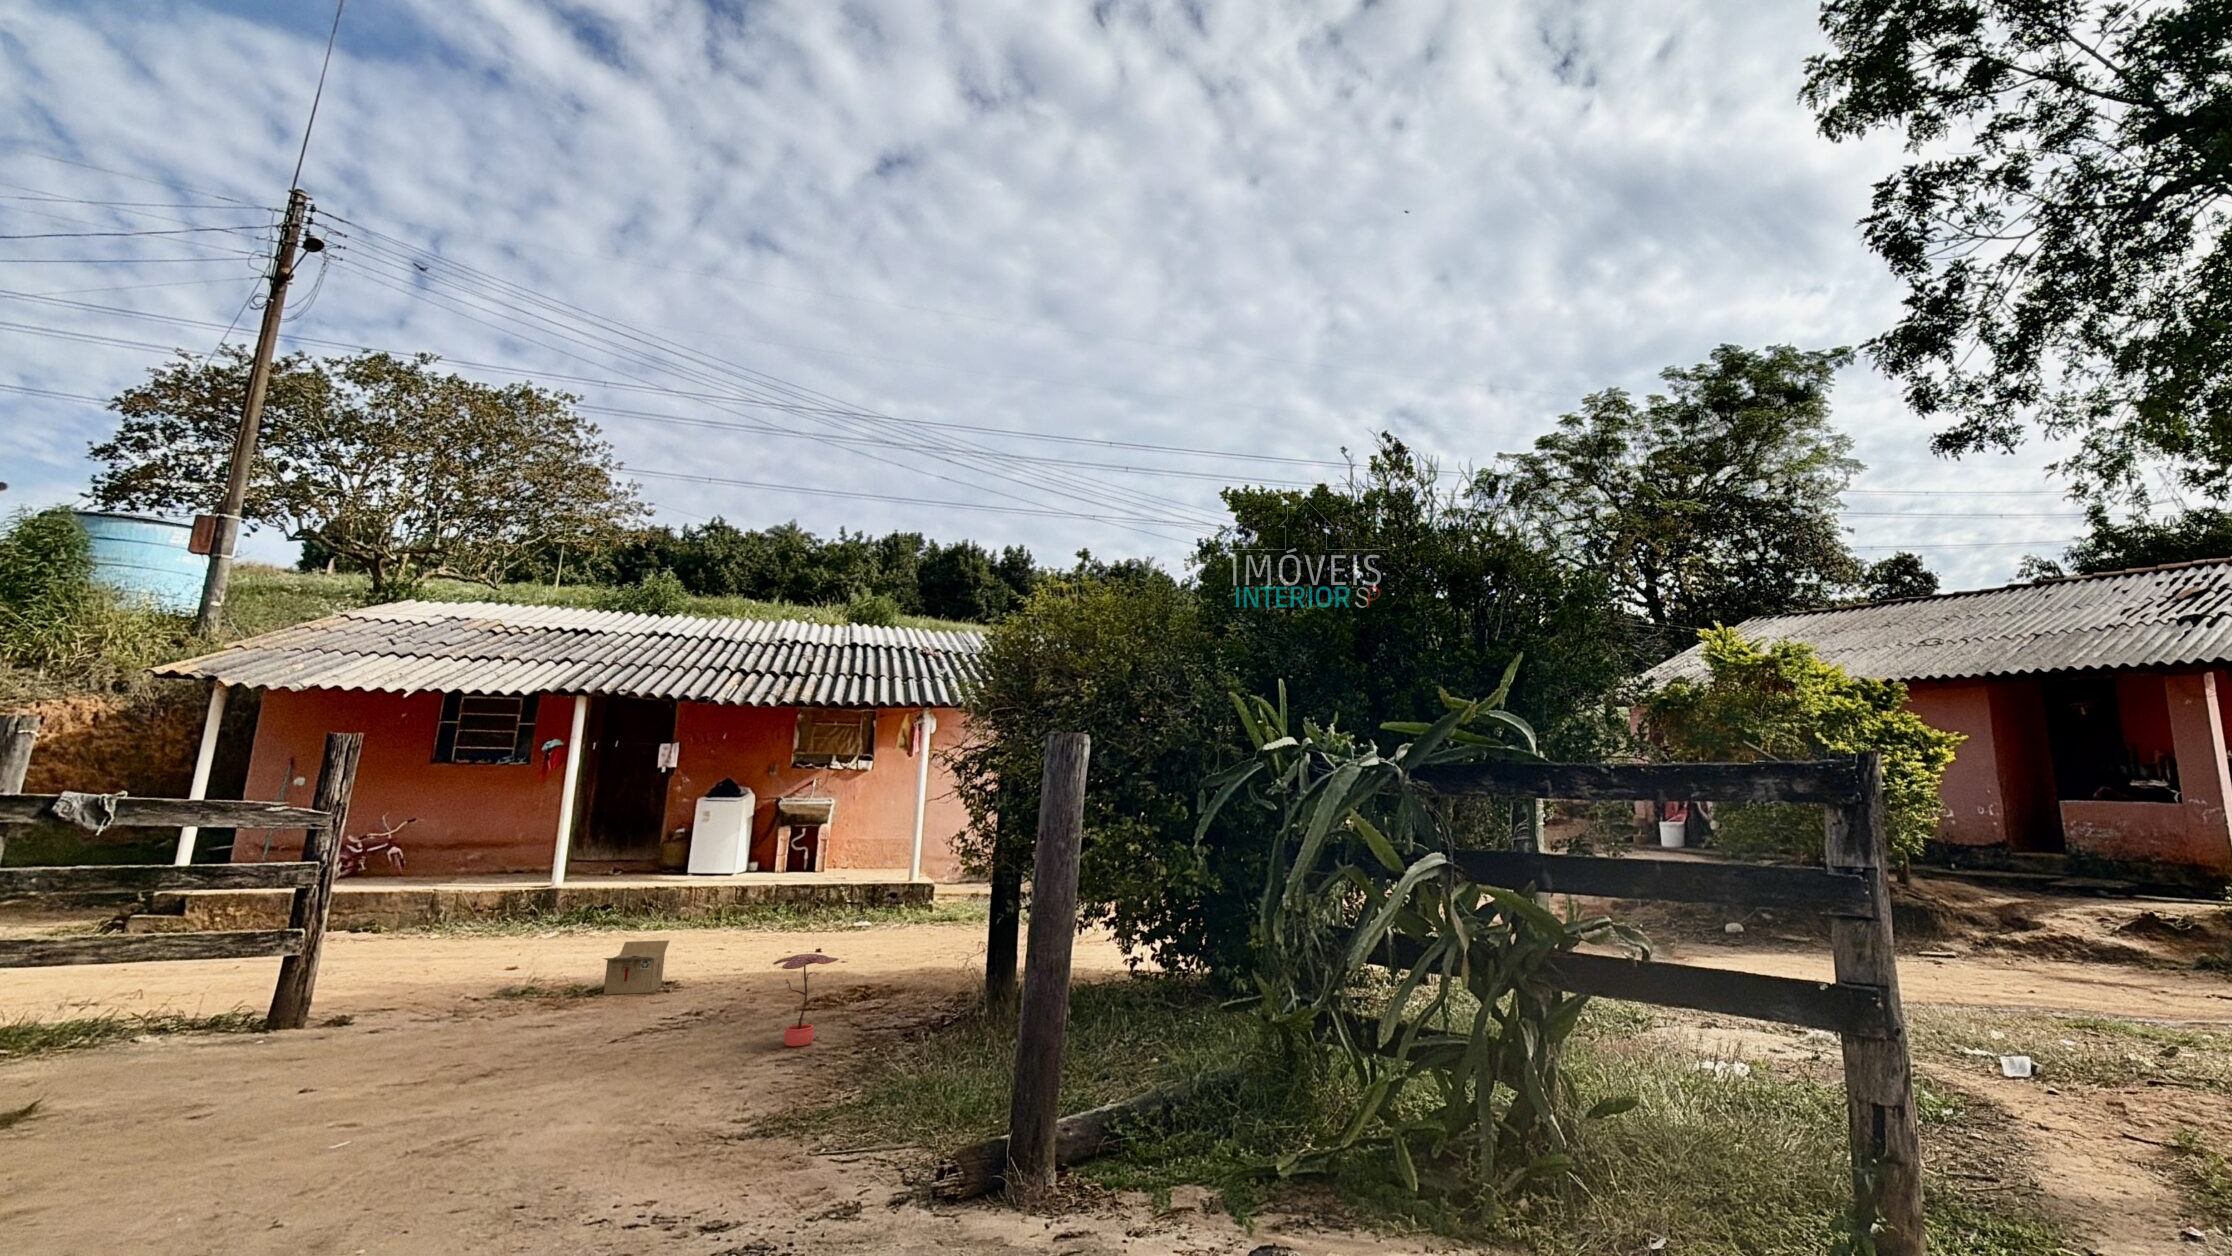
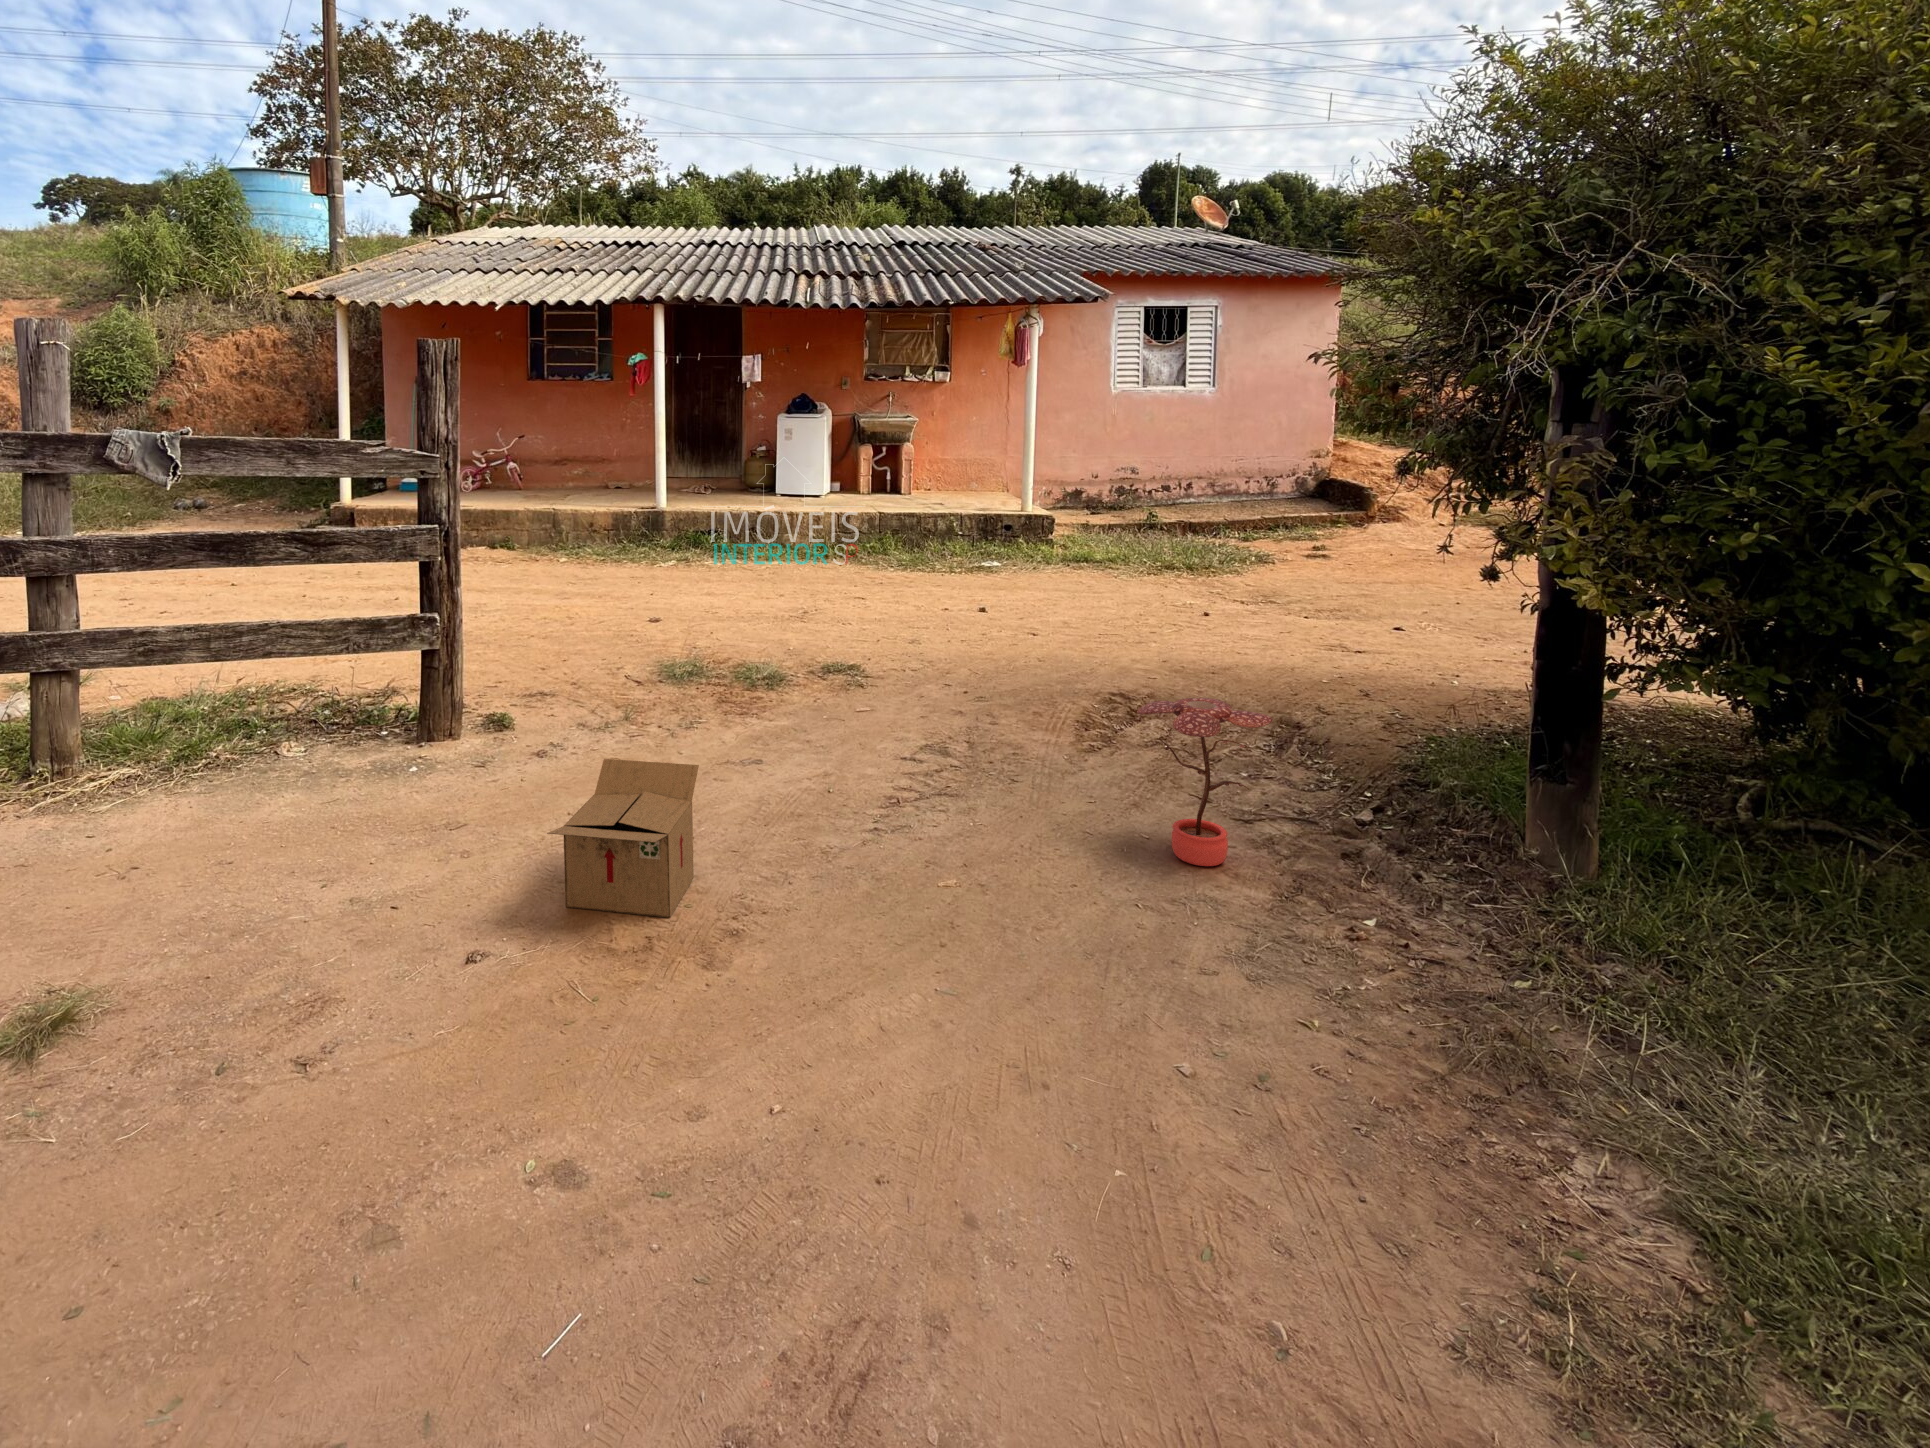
cardboard box: present [603,940,669,995] -> present [547,759,699,918]

